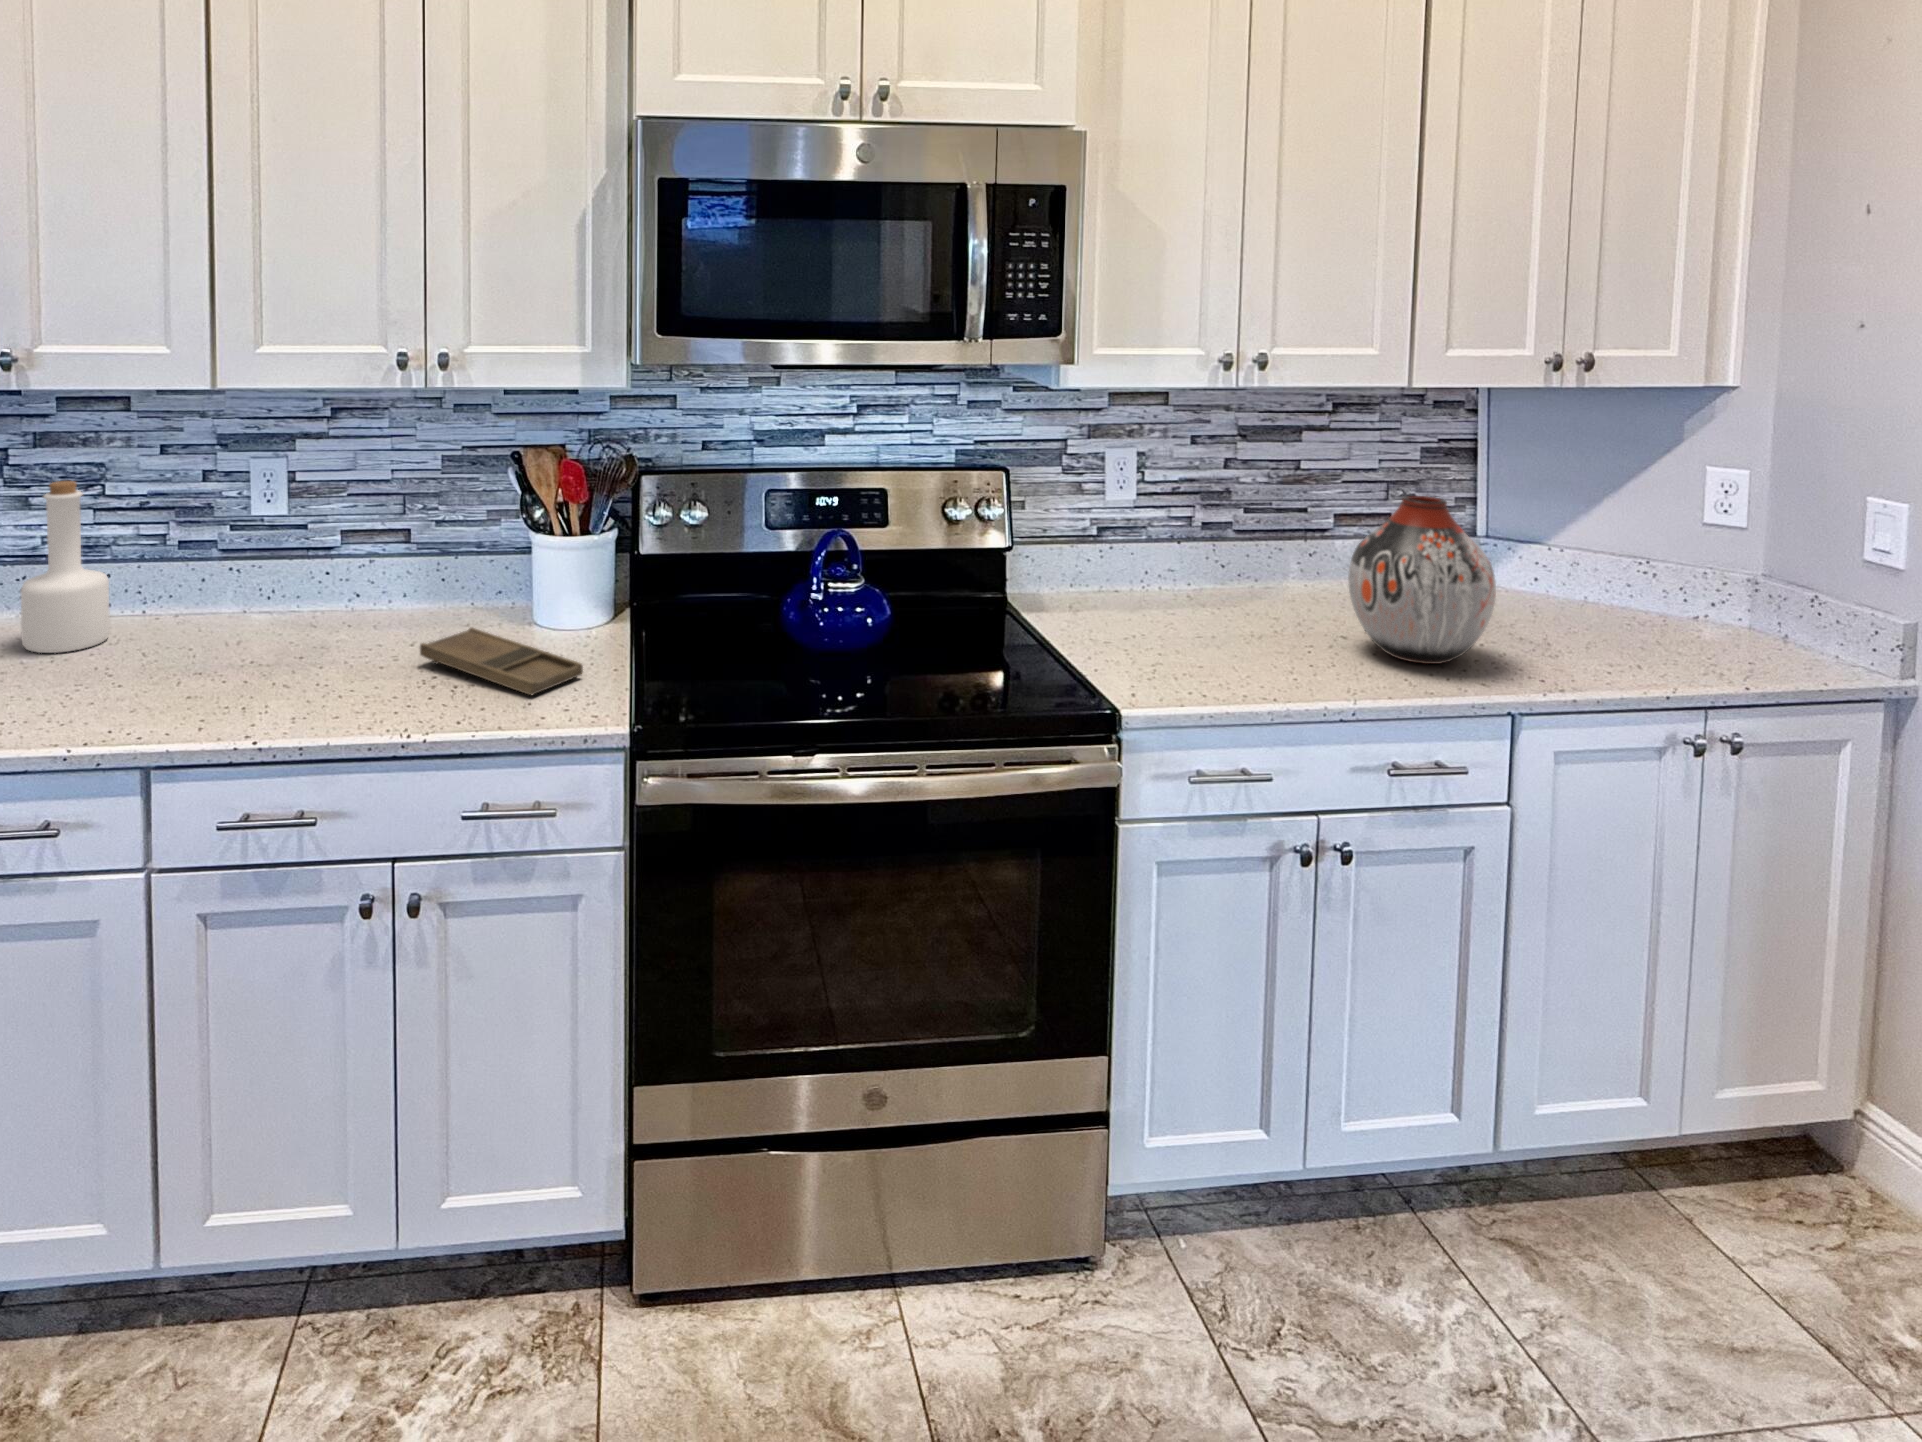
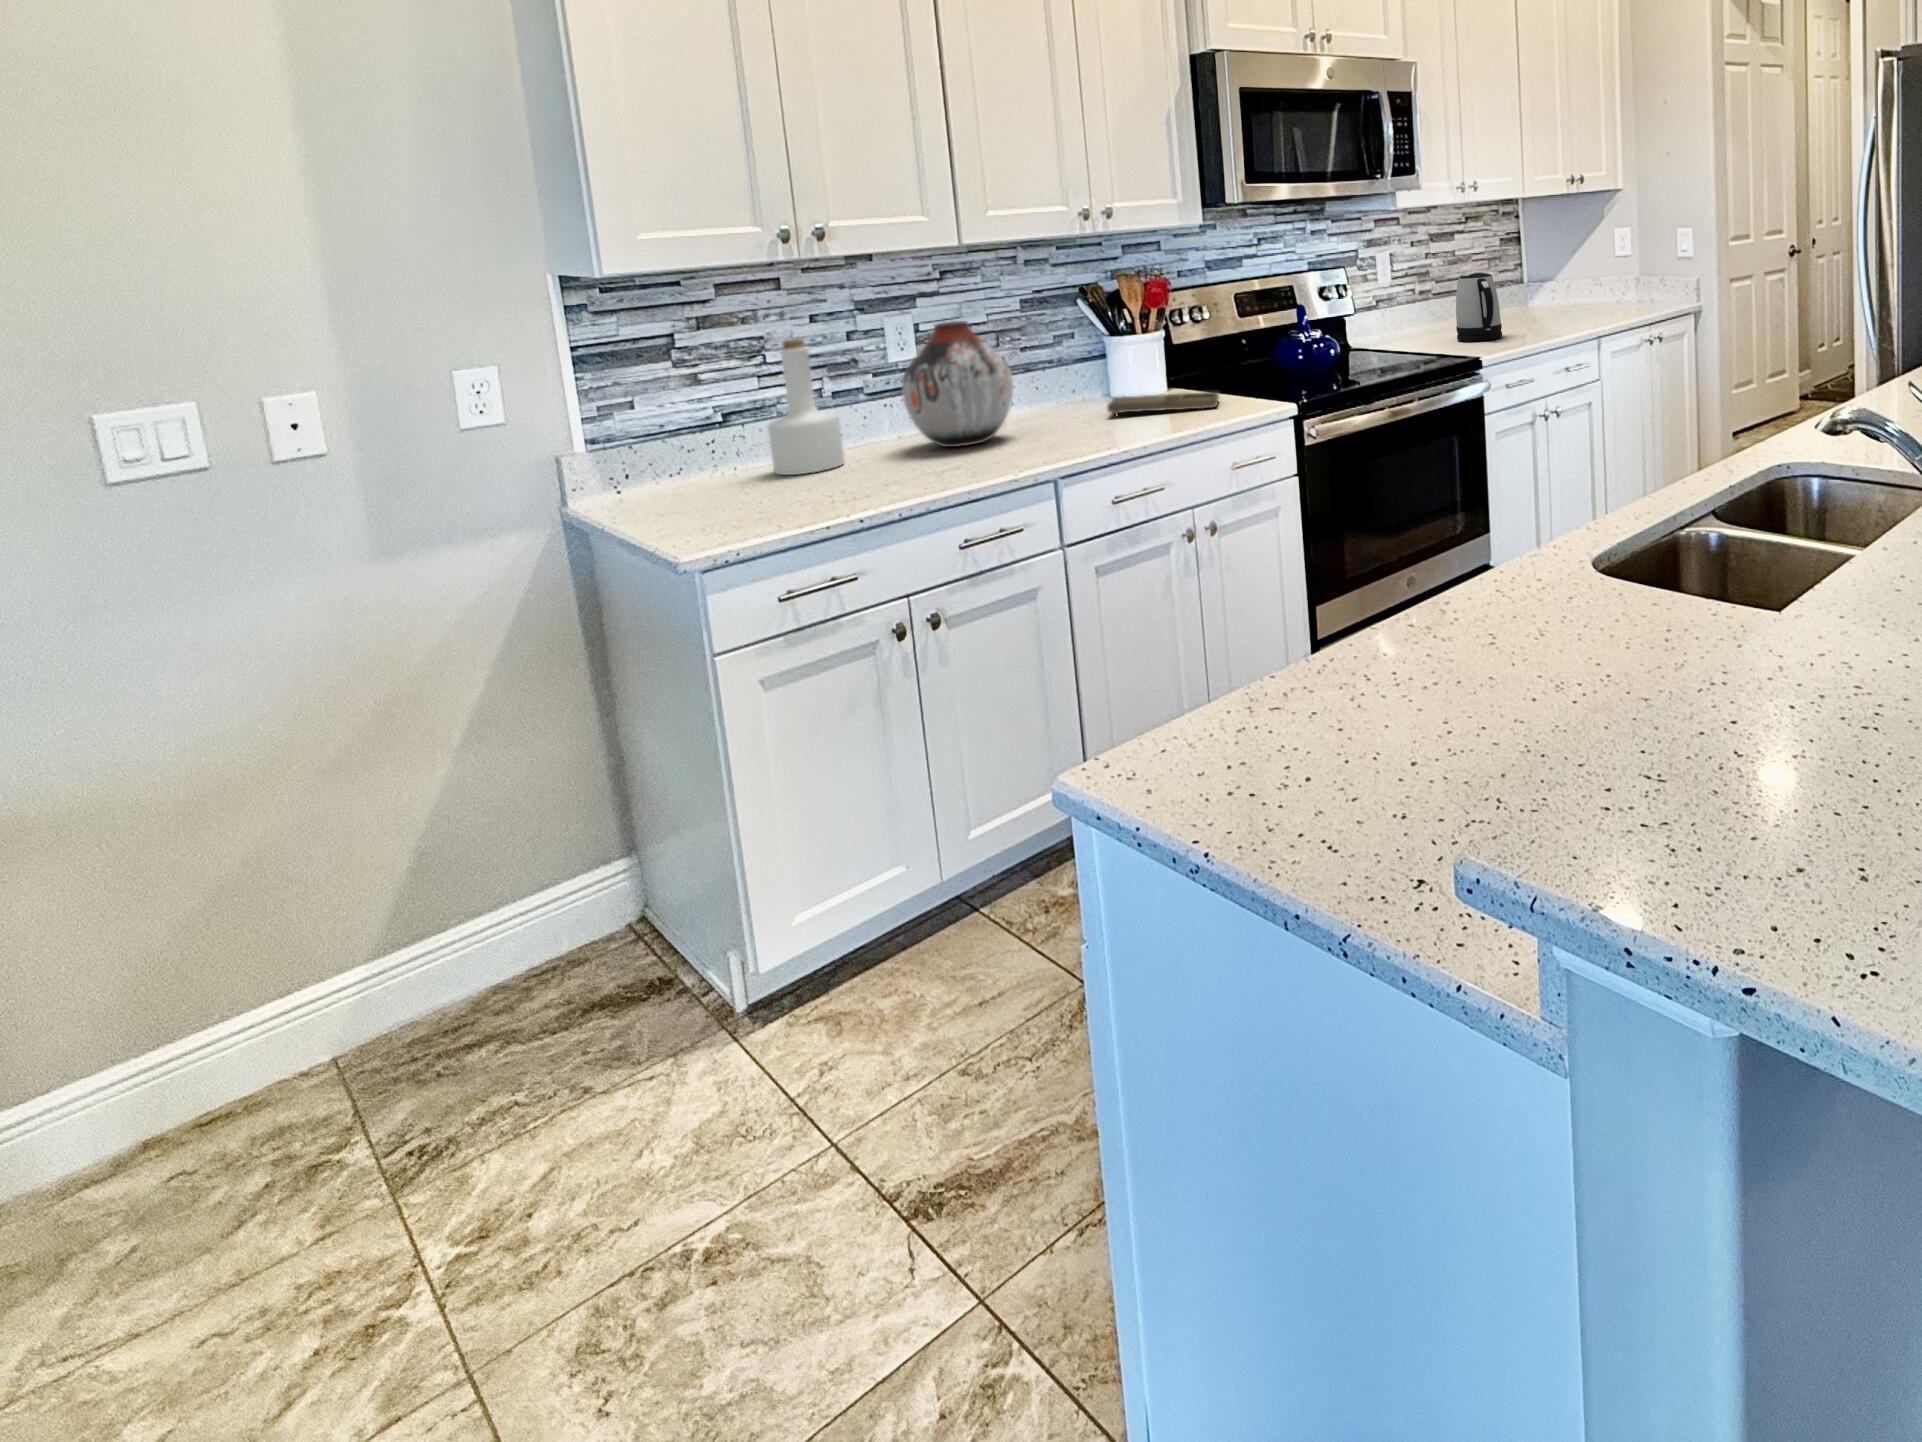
vase: present [1348,496,1496,664] -> present [902,321,1013,447]
kettle: none [1178,525,1267,660] -> present [1456,272,1502,342]

